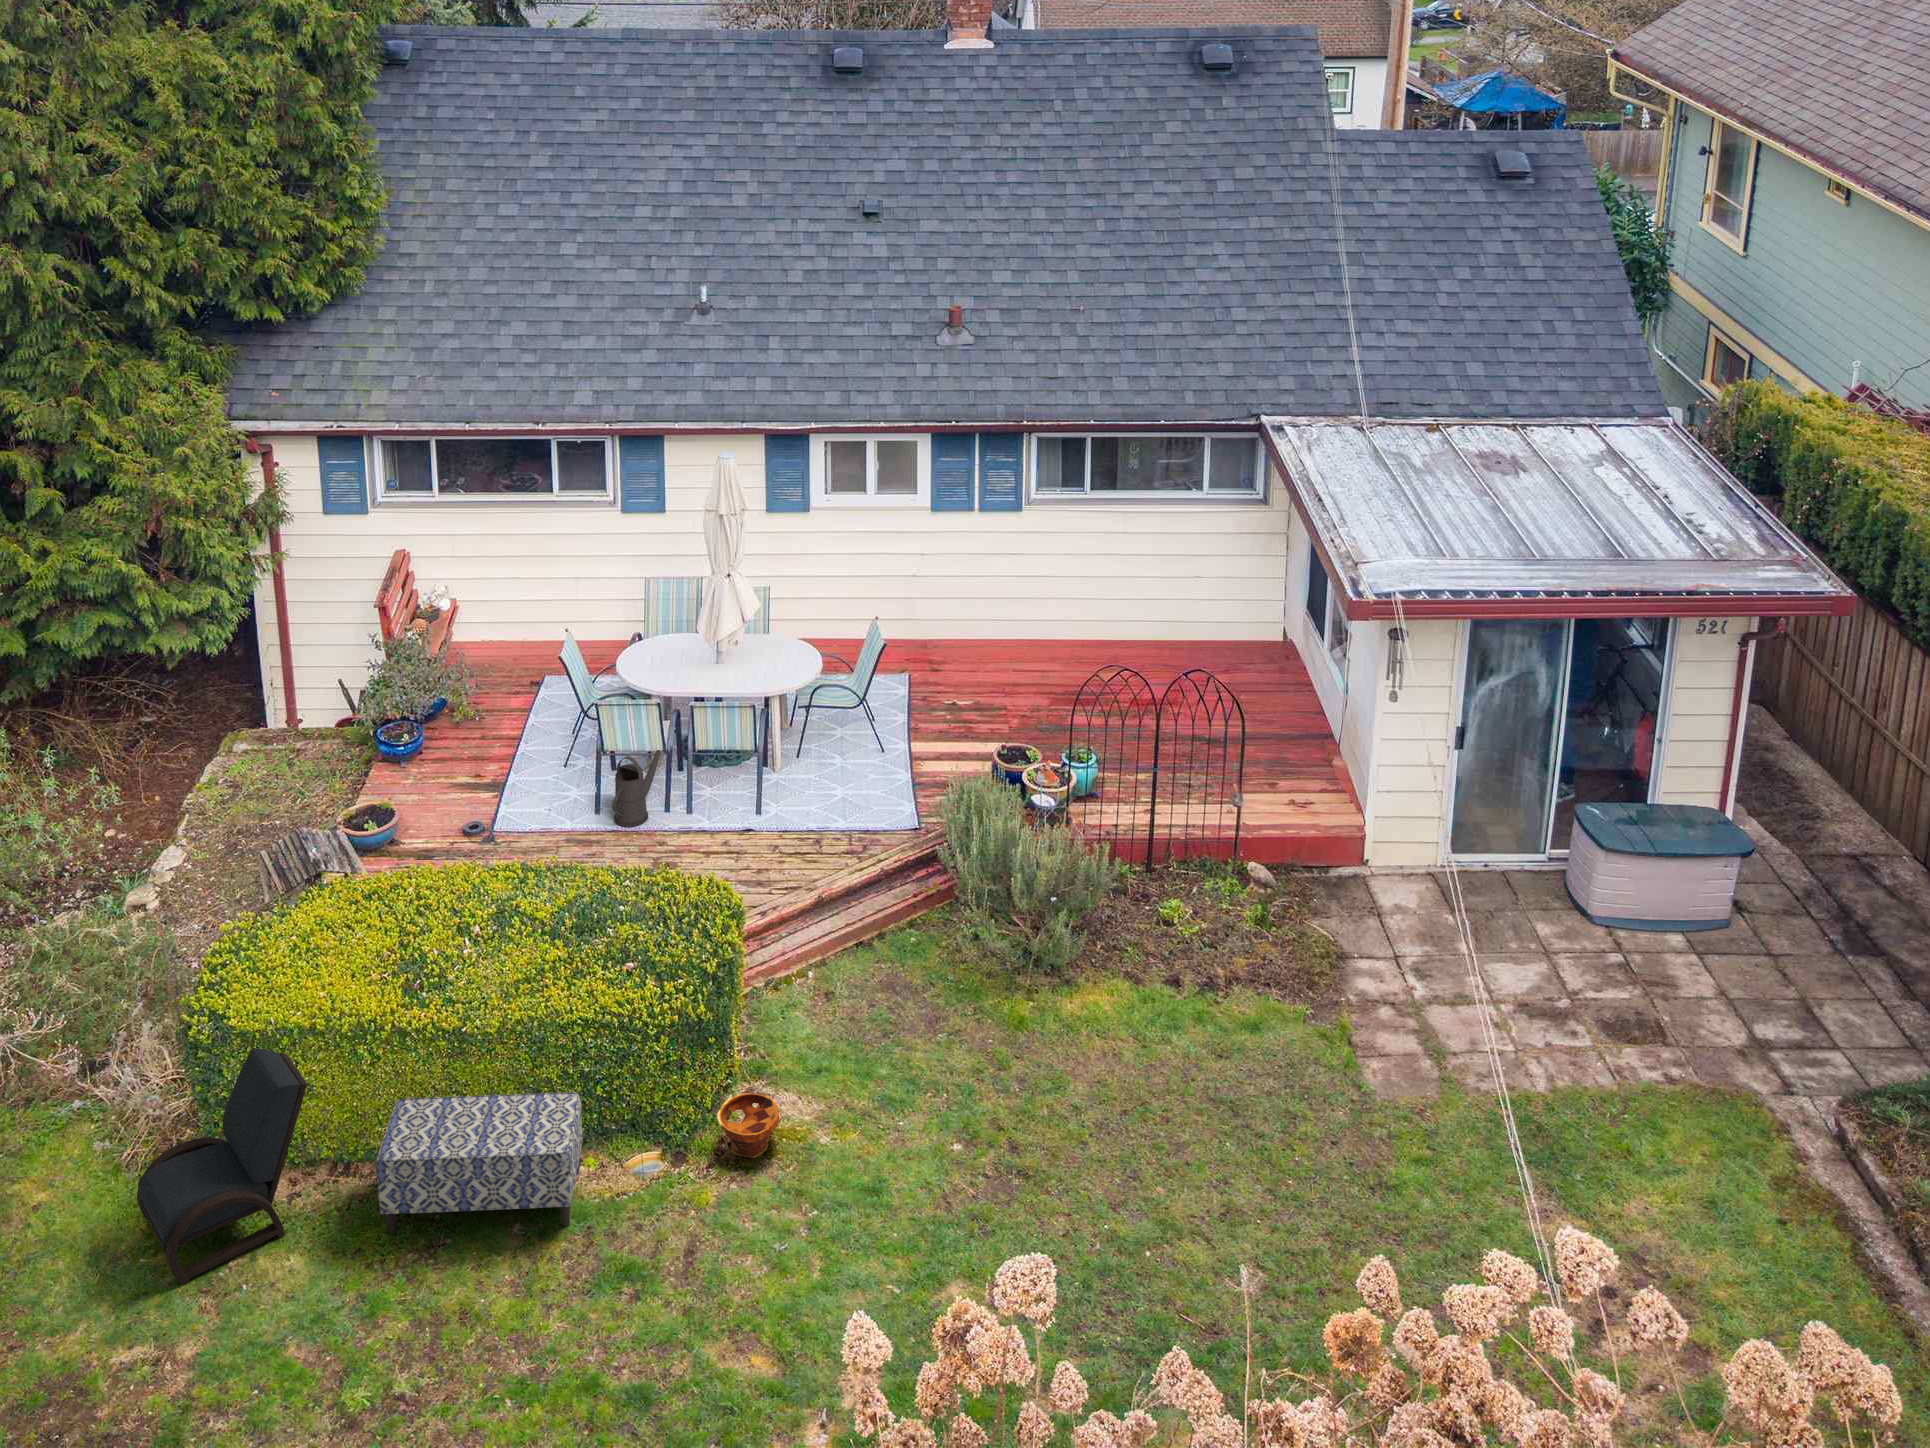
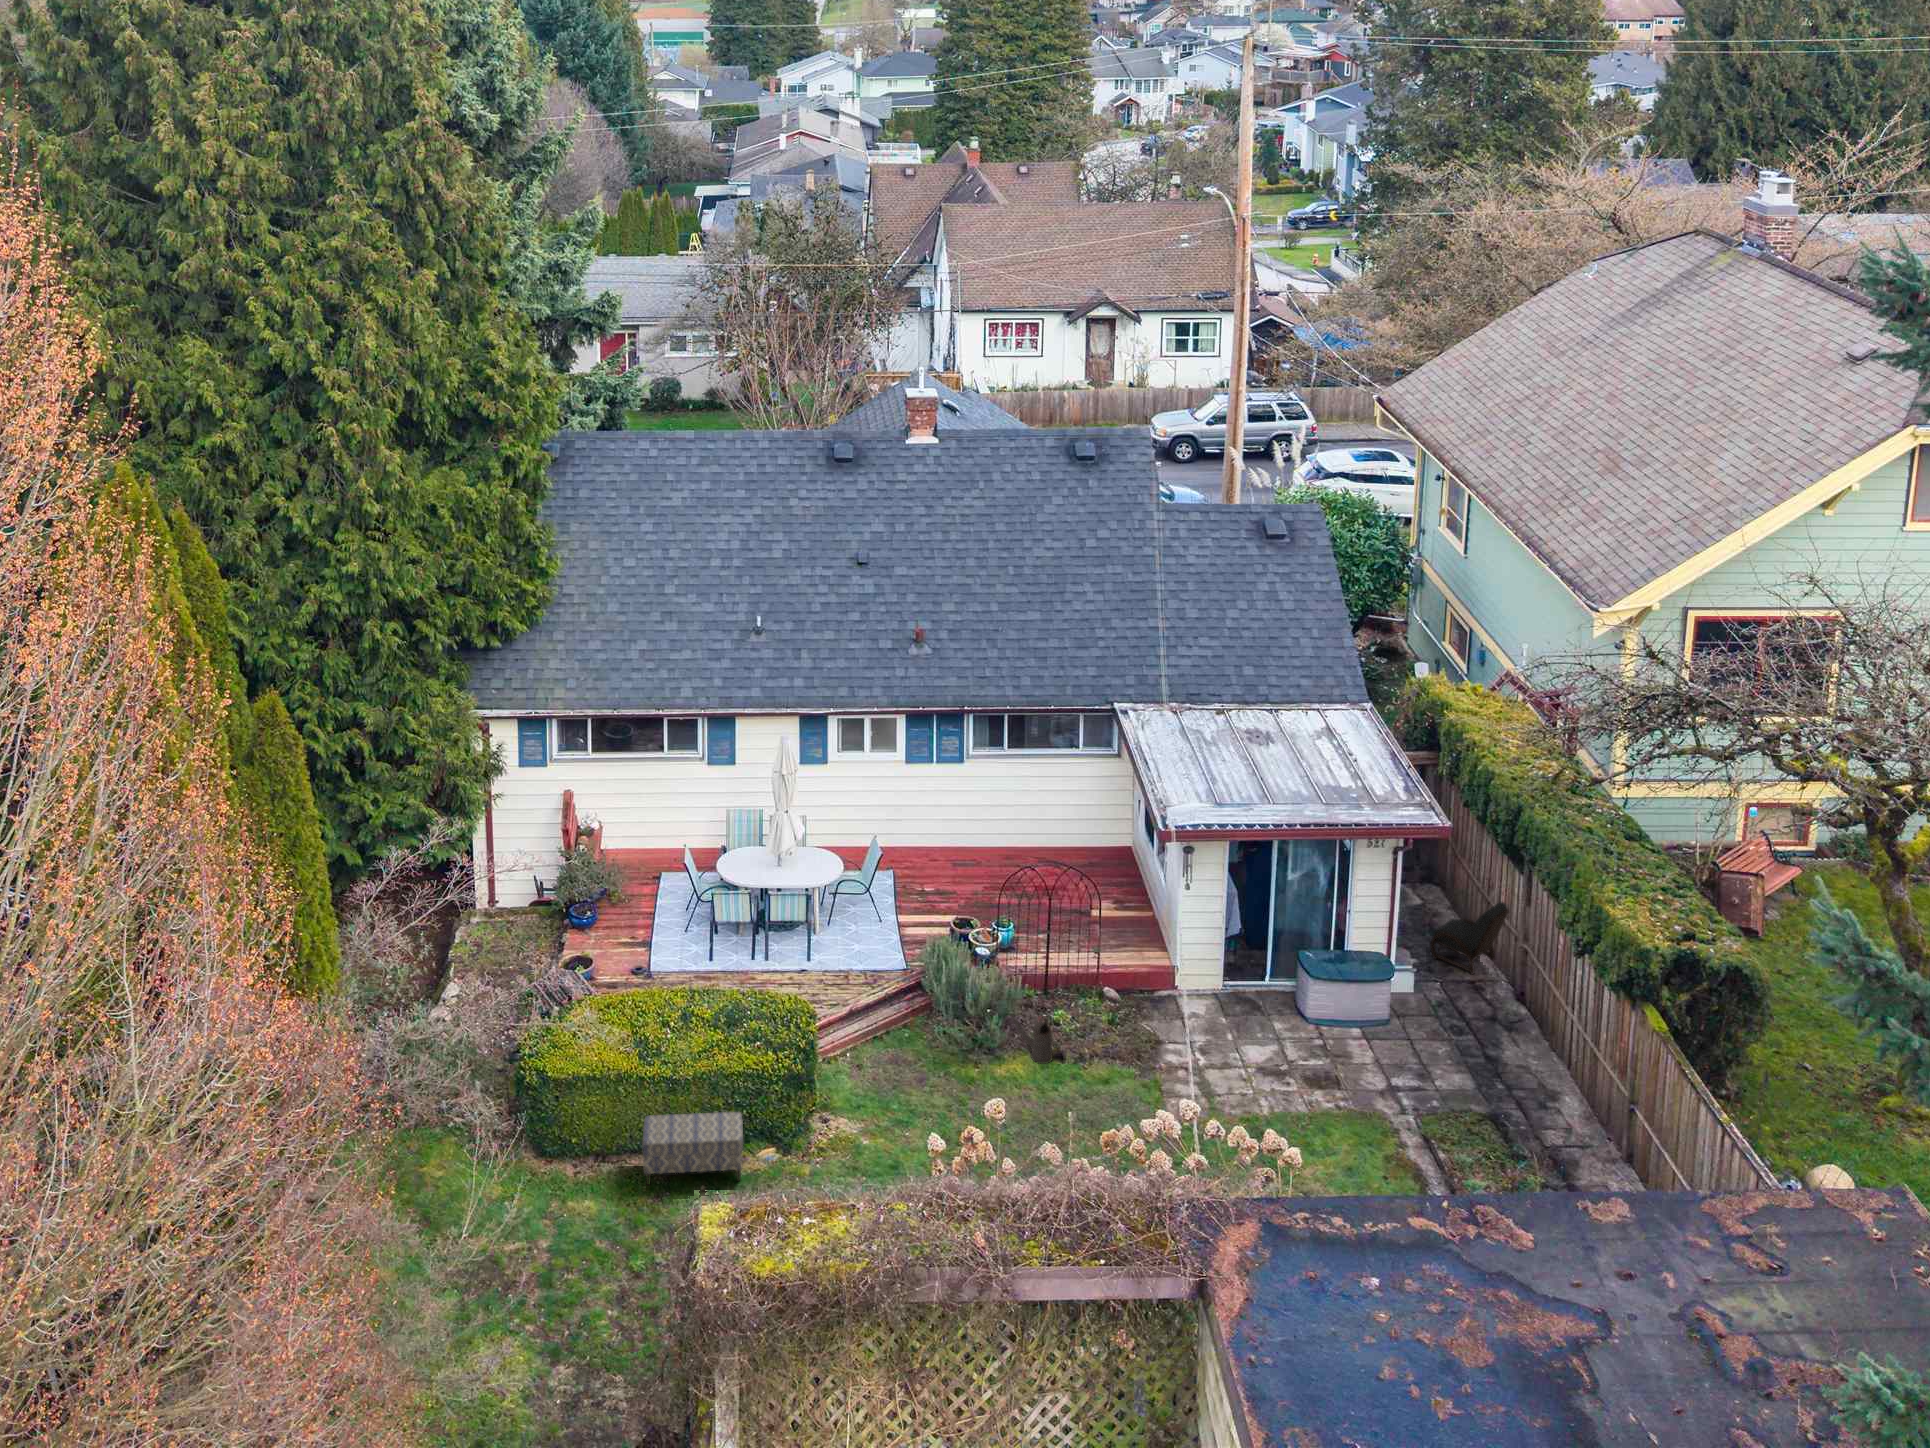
watering can: present [612,750,661,827] -> present [1011,1014,1055,1064]
lounge chair: present [137,1049,307,1286] -> present [1430,902,1508,974]
planter: present [717,1093,779,1158] -> none [812,1115,846,1149]

